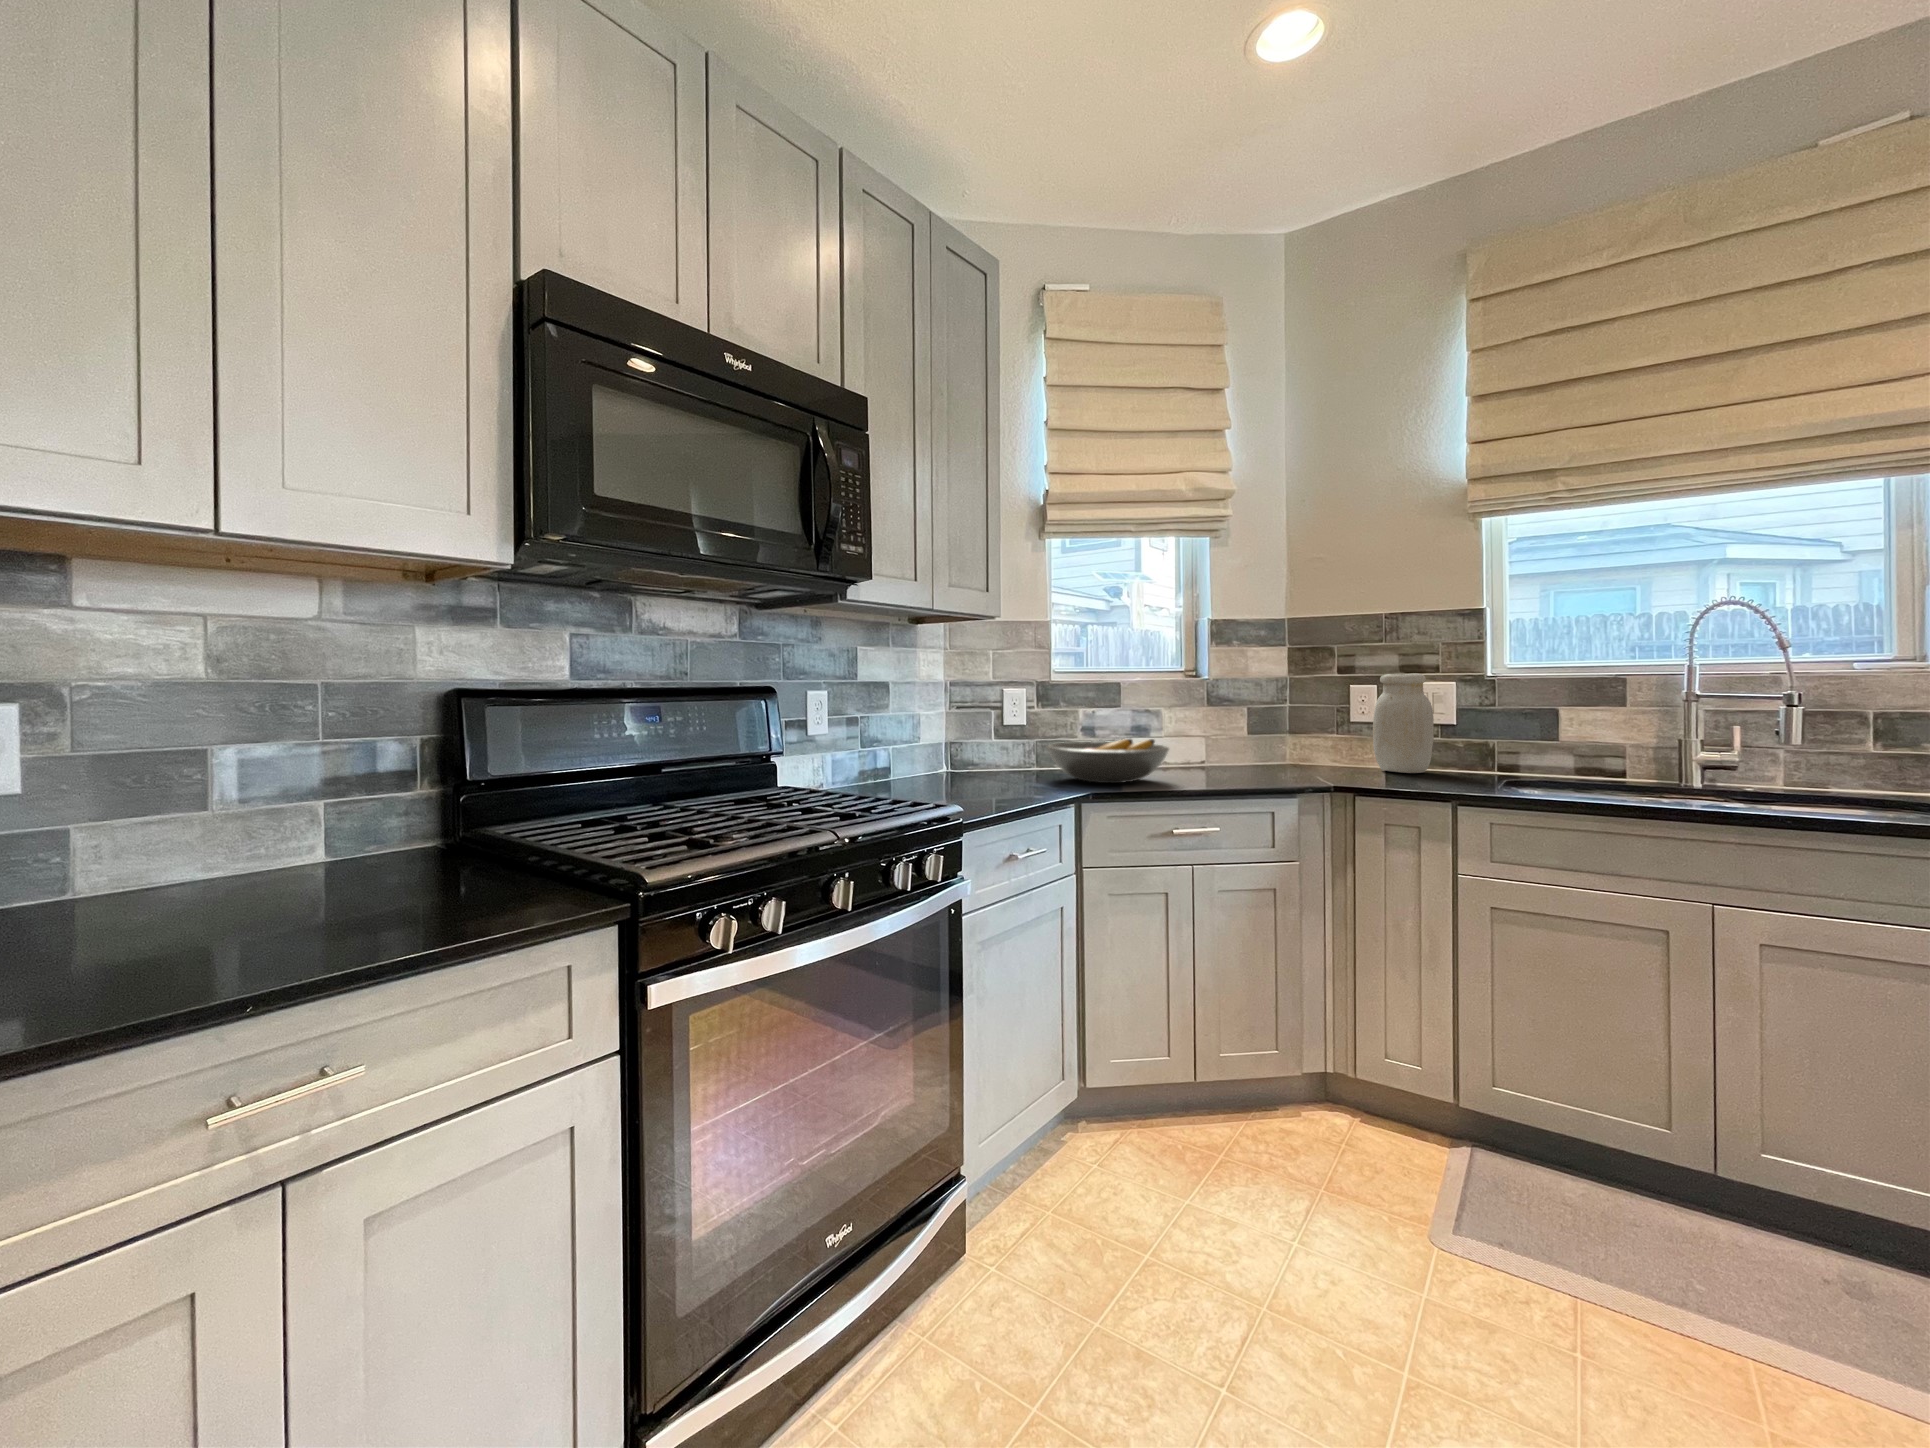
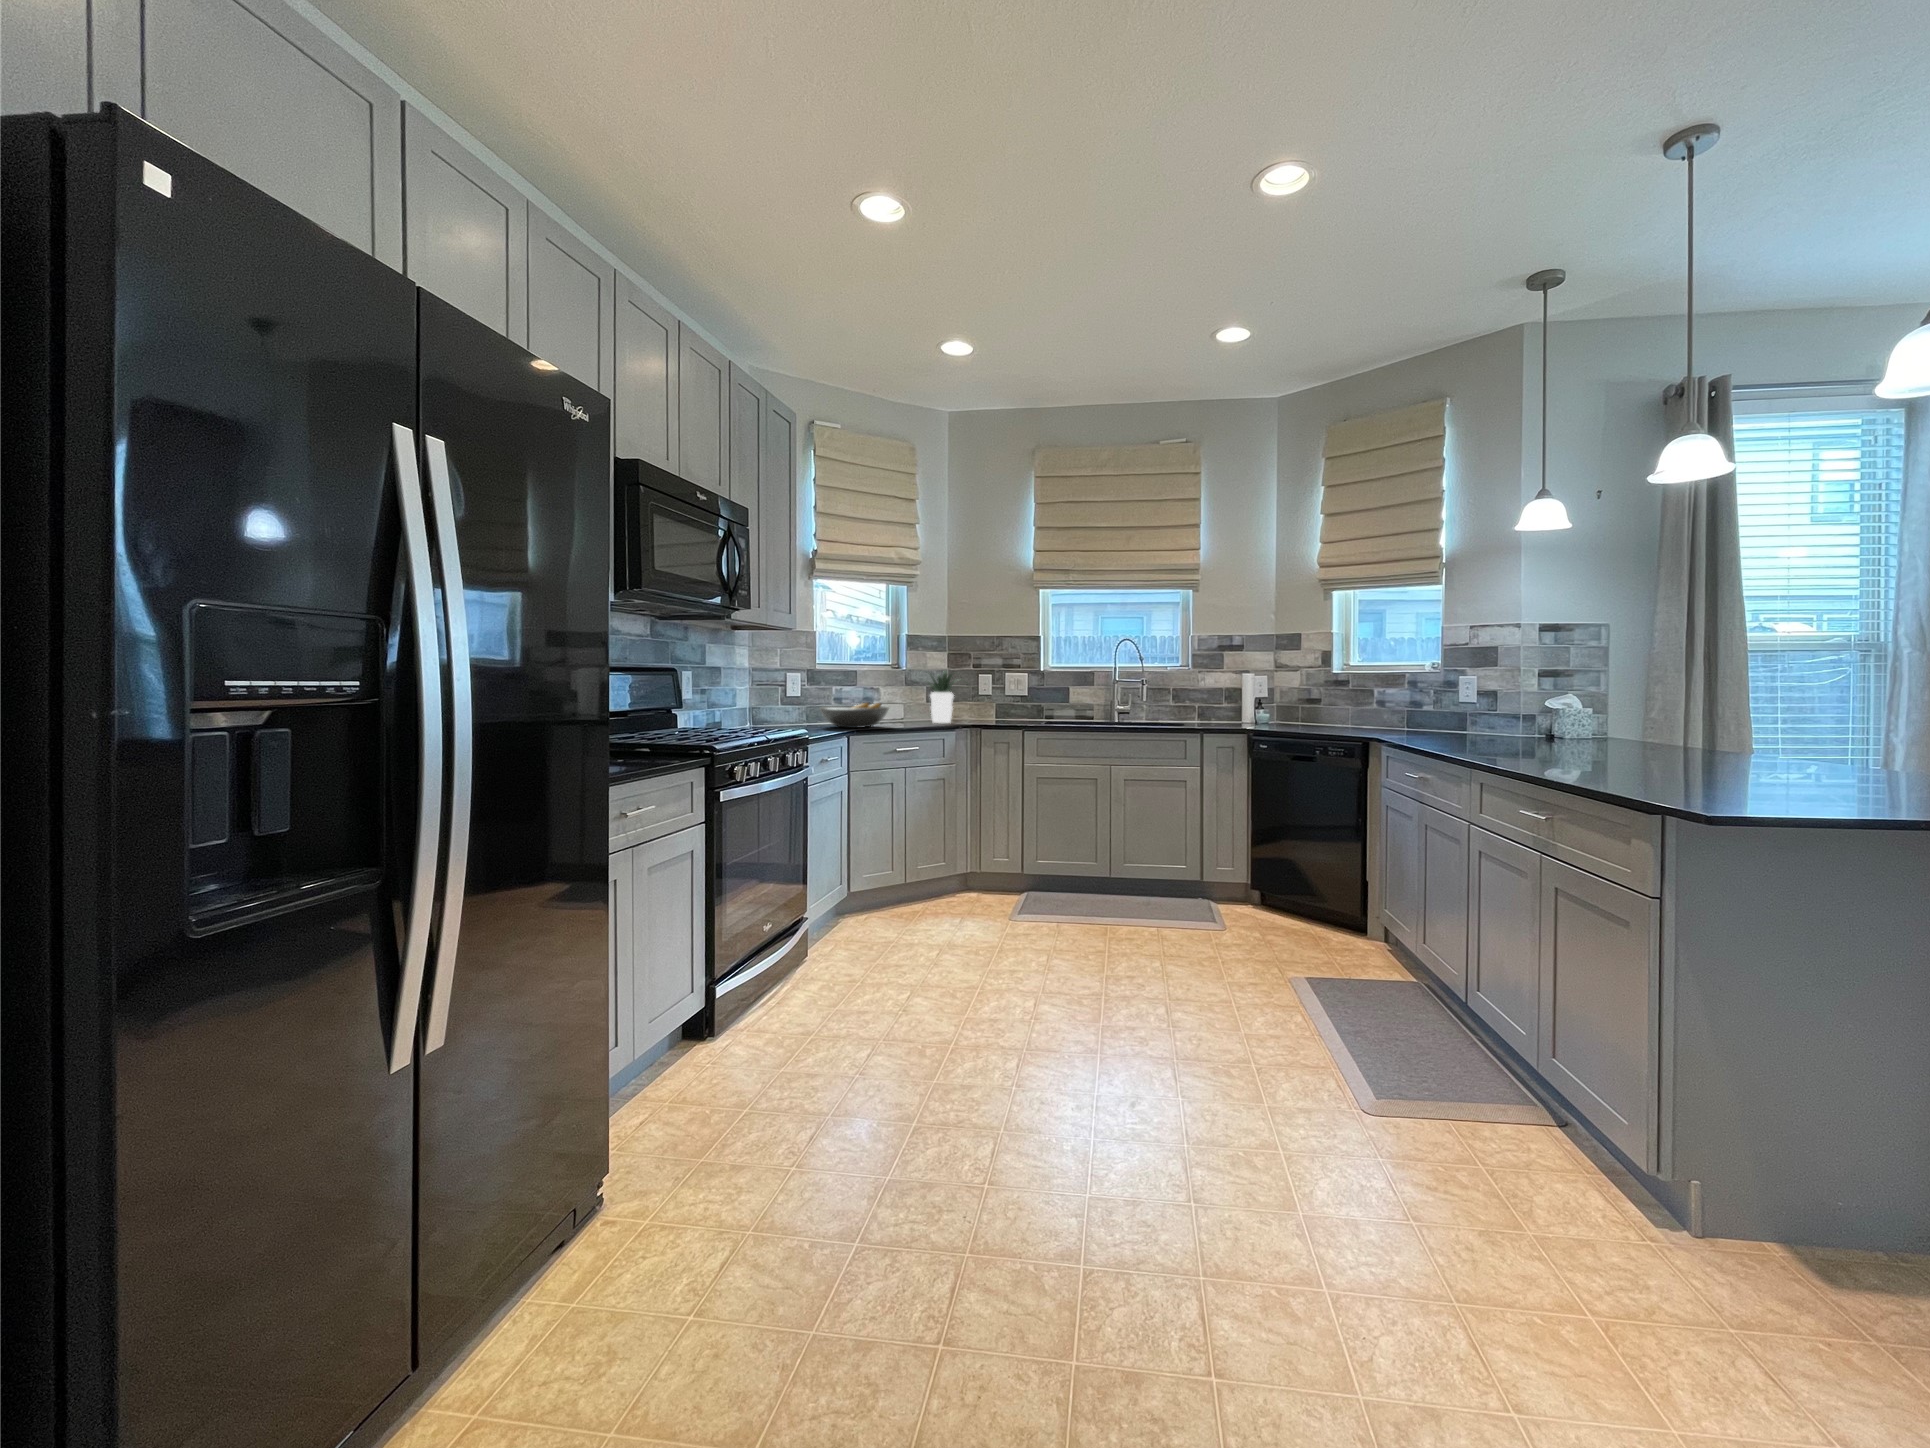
jar: present [1373,673,1434,773] -> none [990,669,1017,721]
potted plant: none [1216,680,1334,776] -> present [929,671,956,723]

